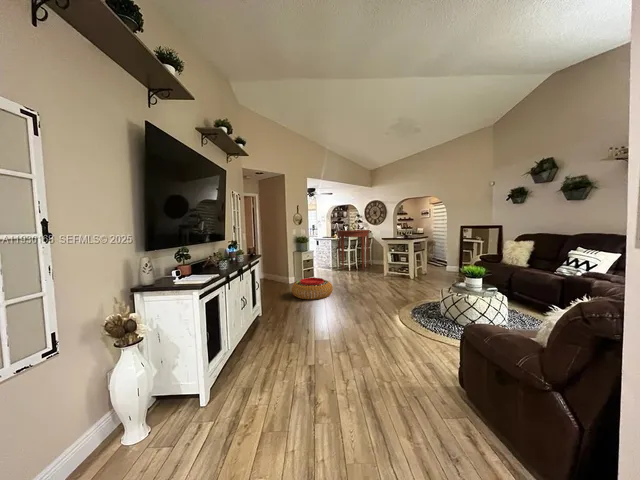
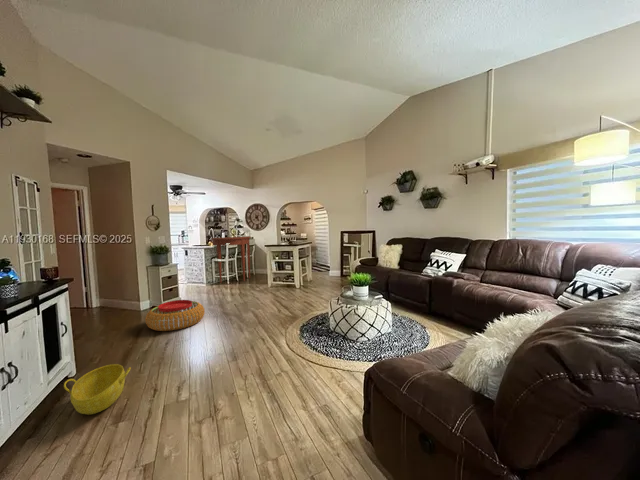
basket: none [255,312,290,339] -> present [64,364,131,414]

